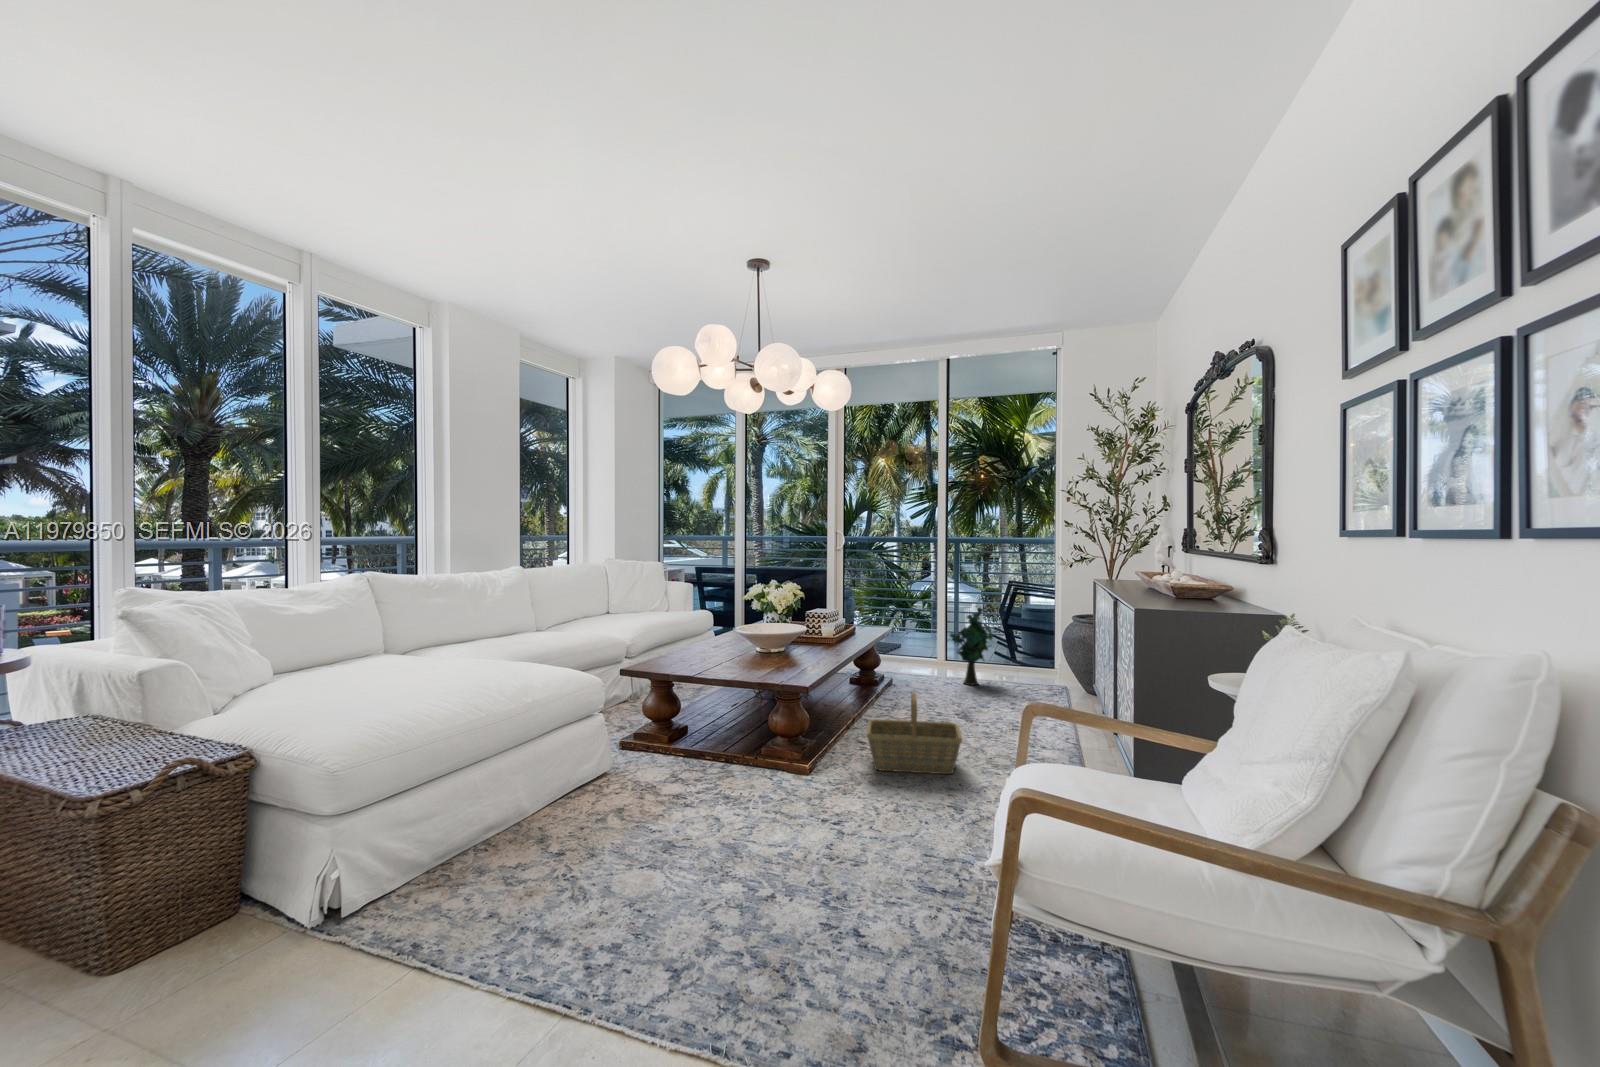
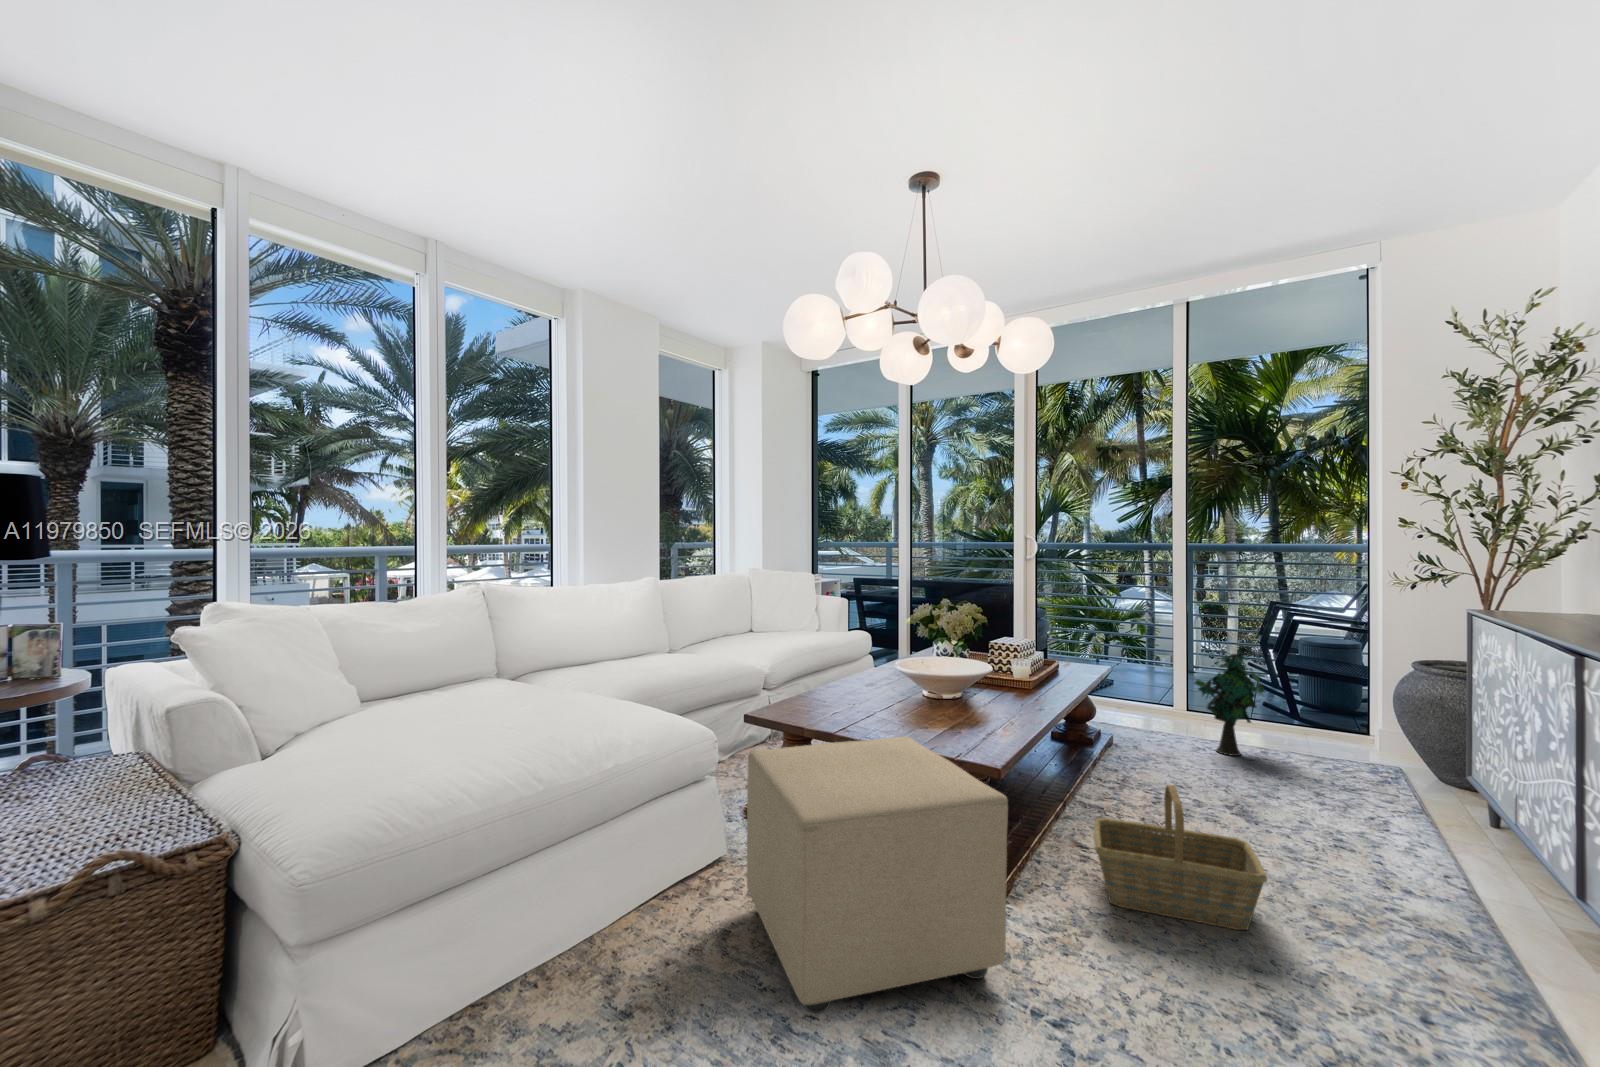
ottoman: none [634,672,808,836] -> present [747,737,1008,1013]

